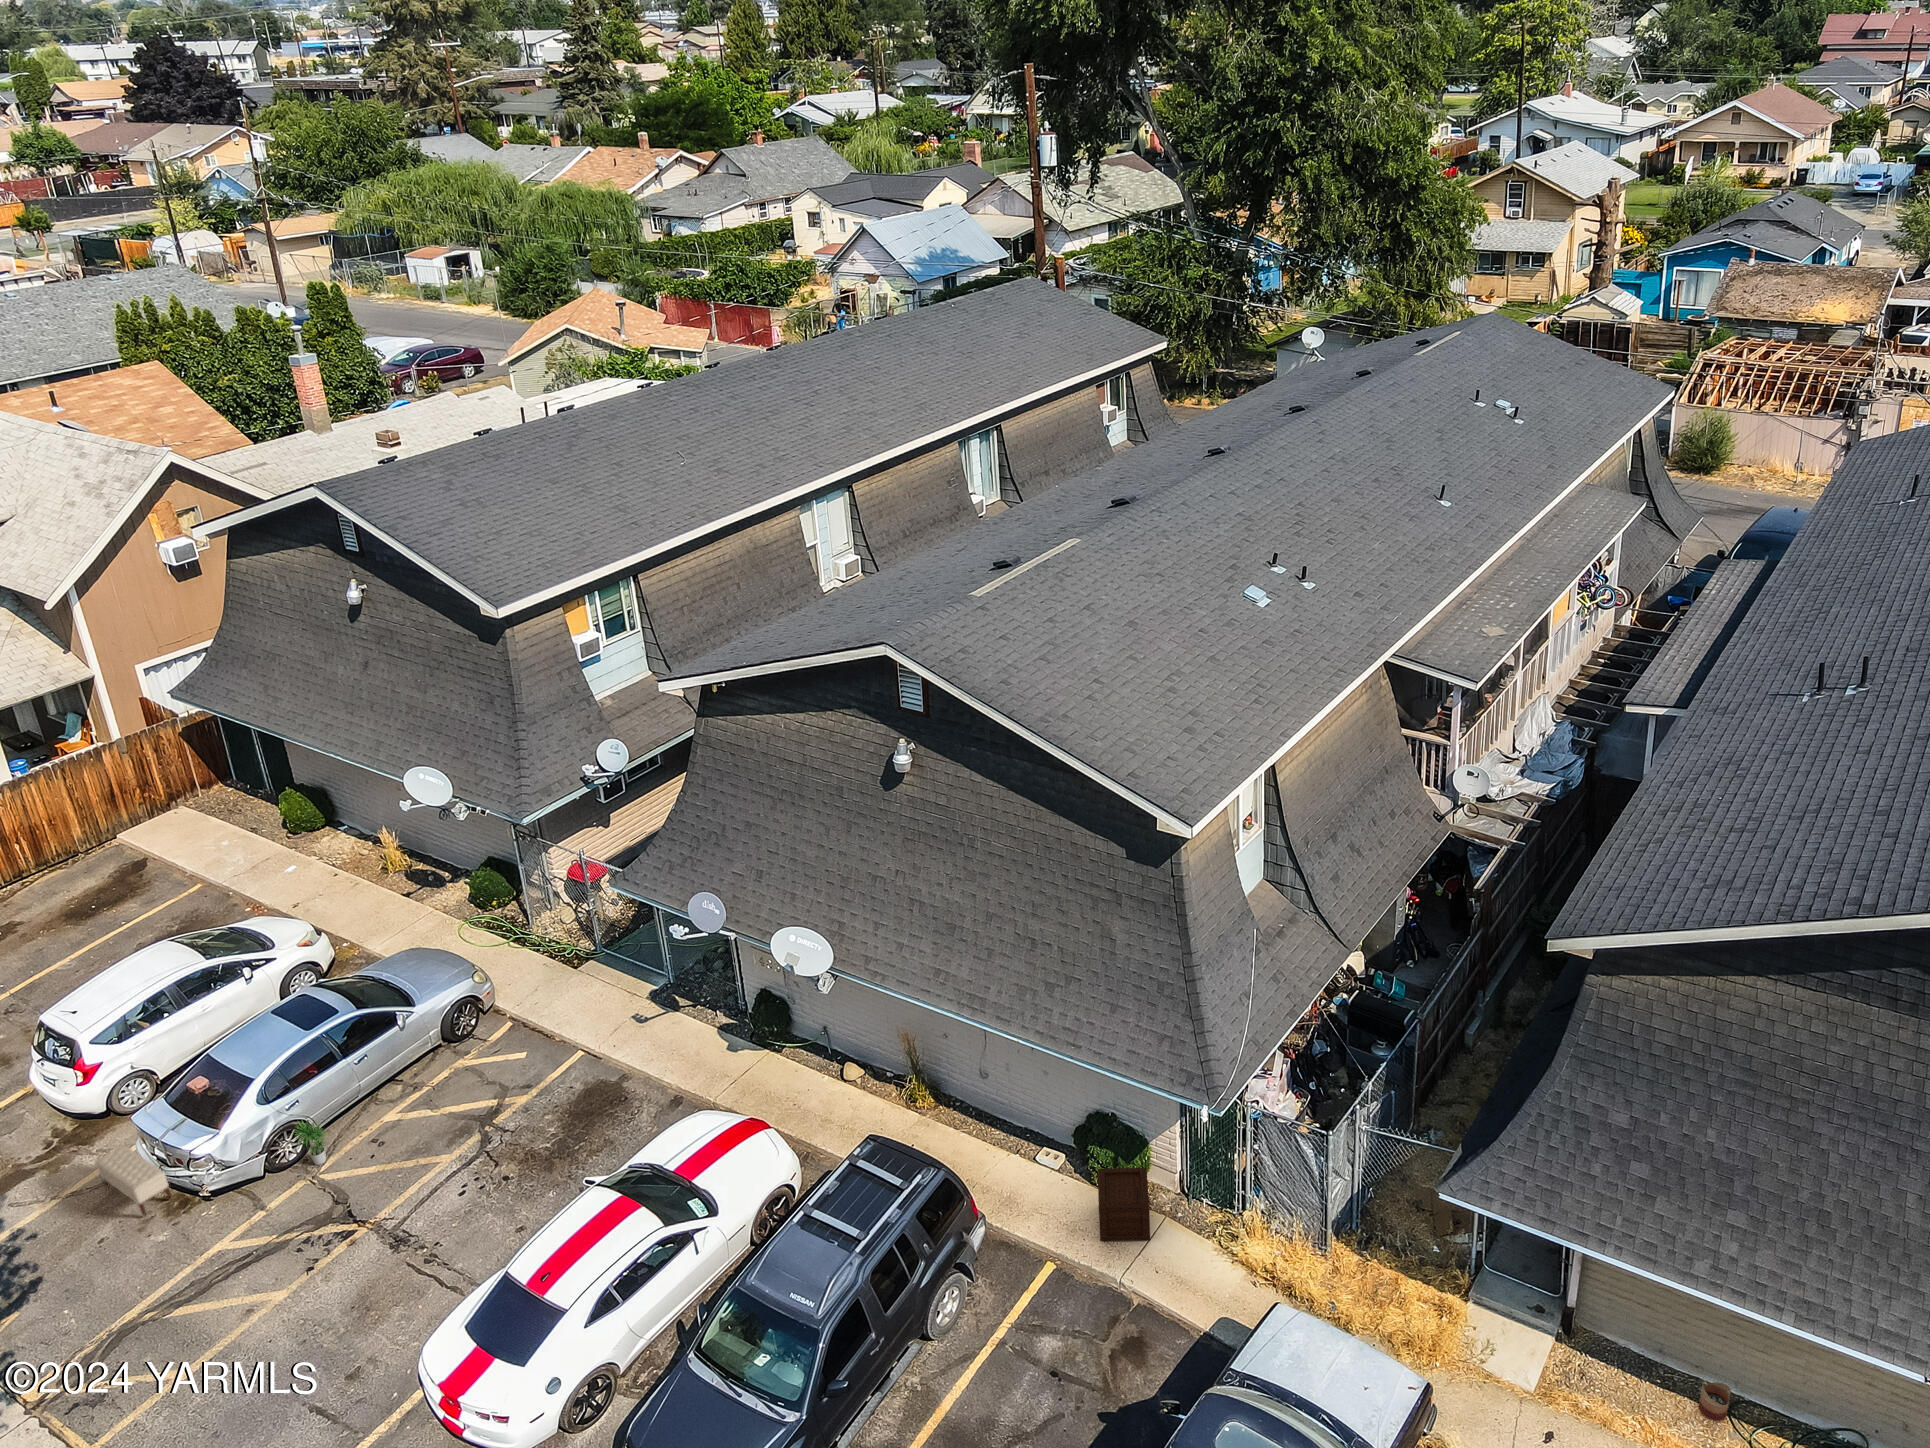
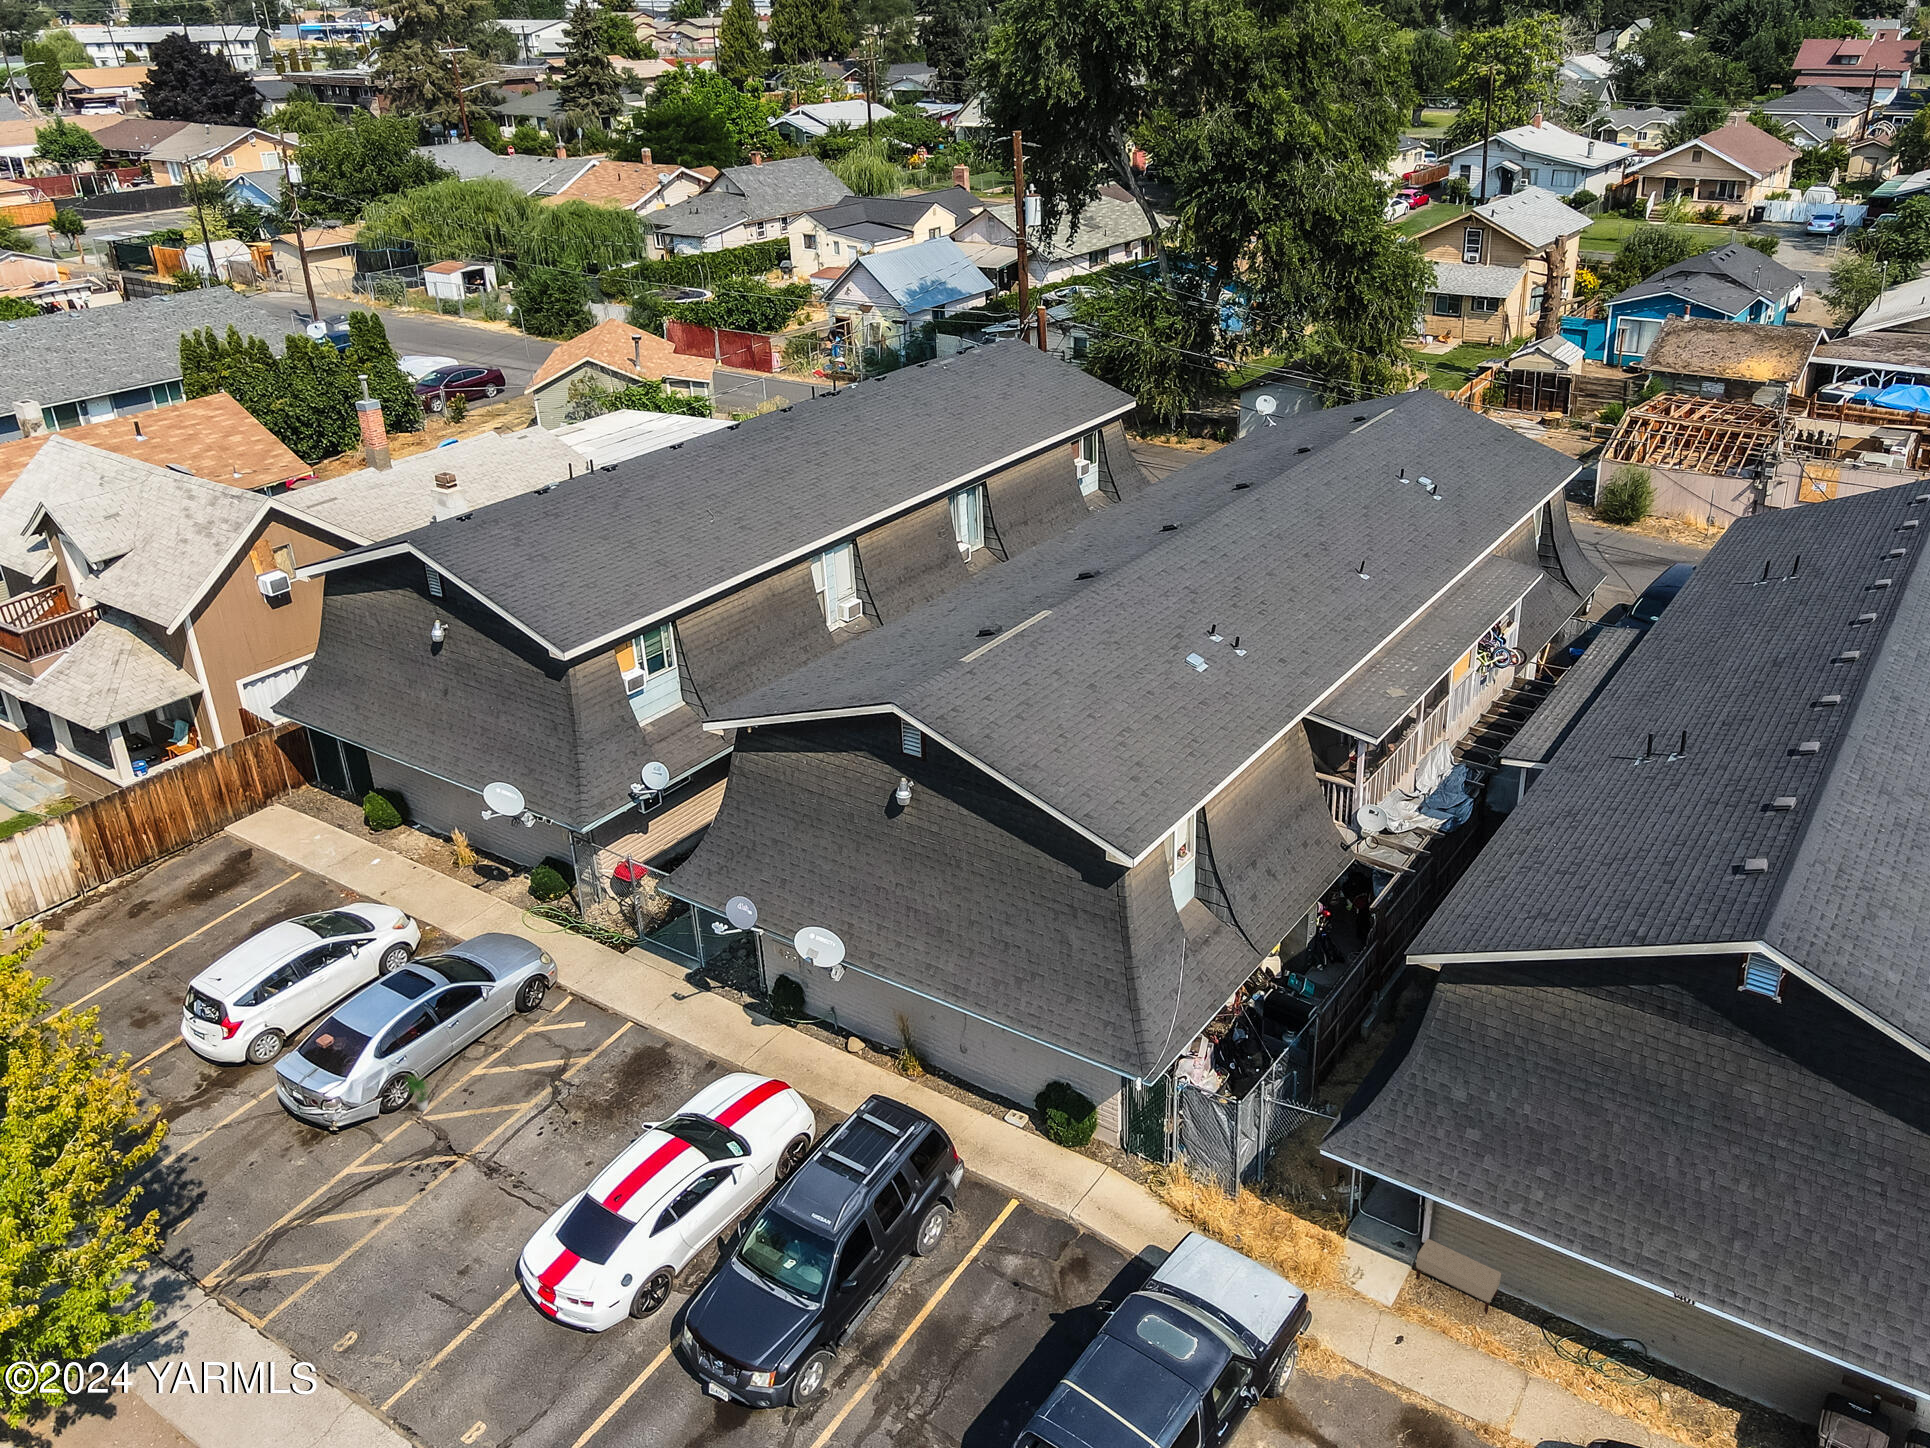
bench: present [95,1146,172,1216] -> present [1416,1239,1501,1314]
wooden crate: present [1098,1168,1150,1241] -> none [1053,1126,1093,1183]
basket: present [1699,1379,1731,1421] -> none [1504,1292,1526,1323]

